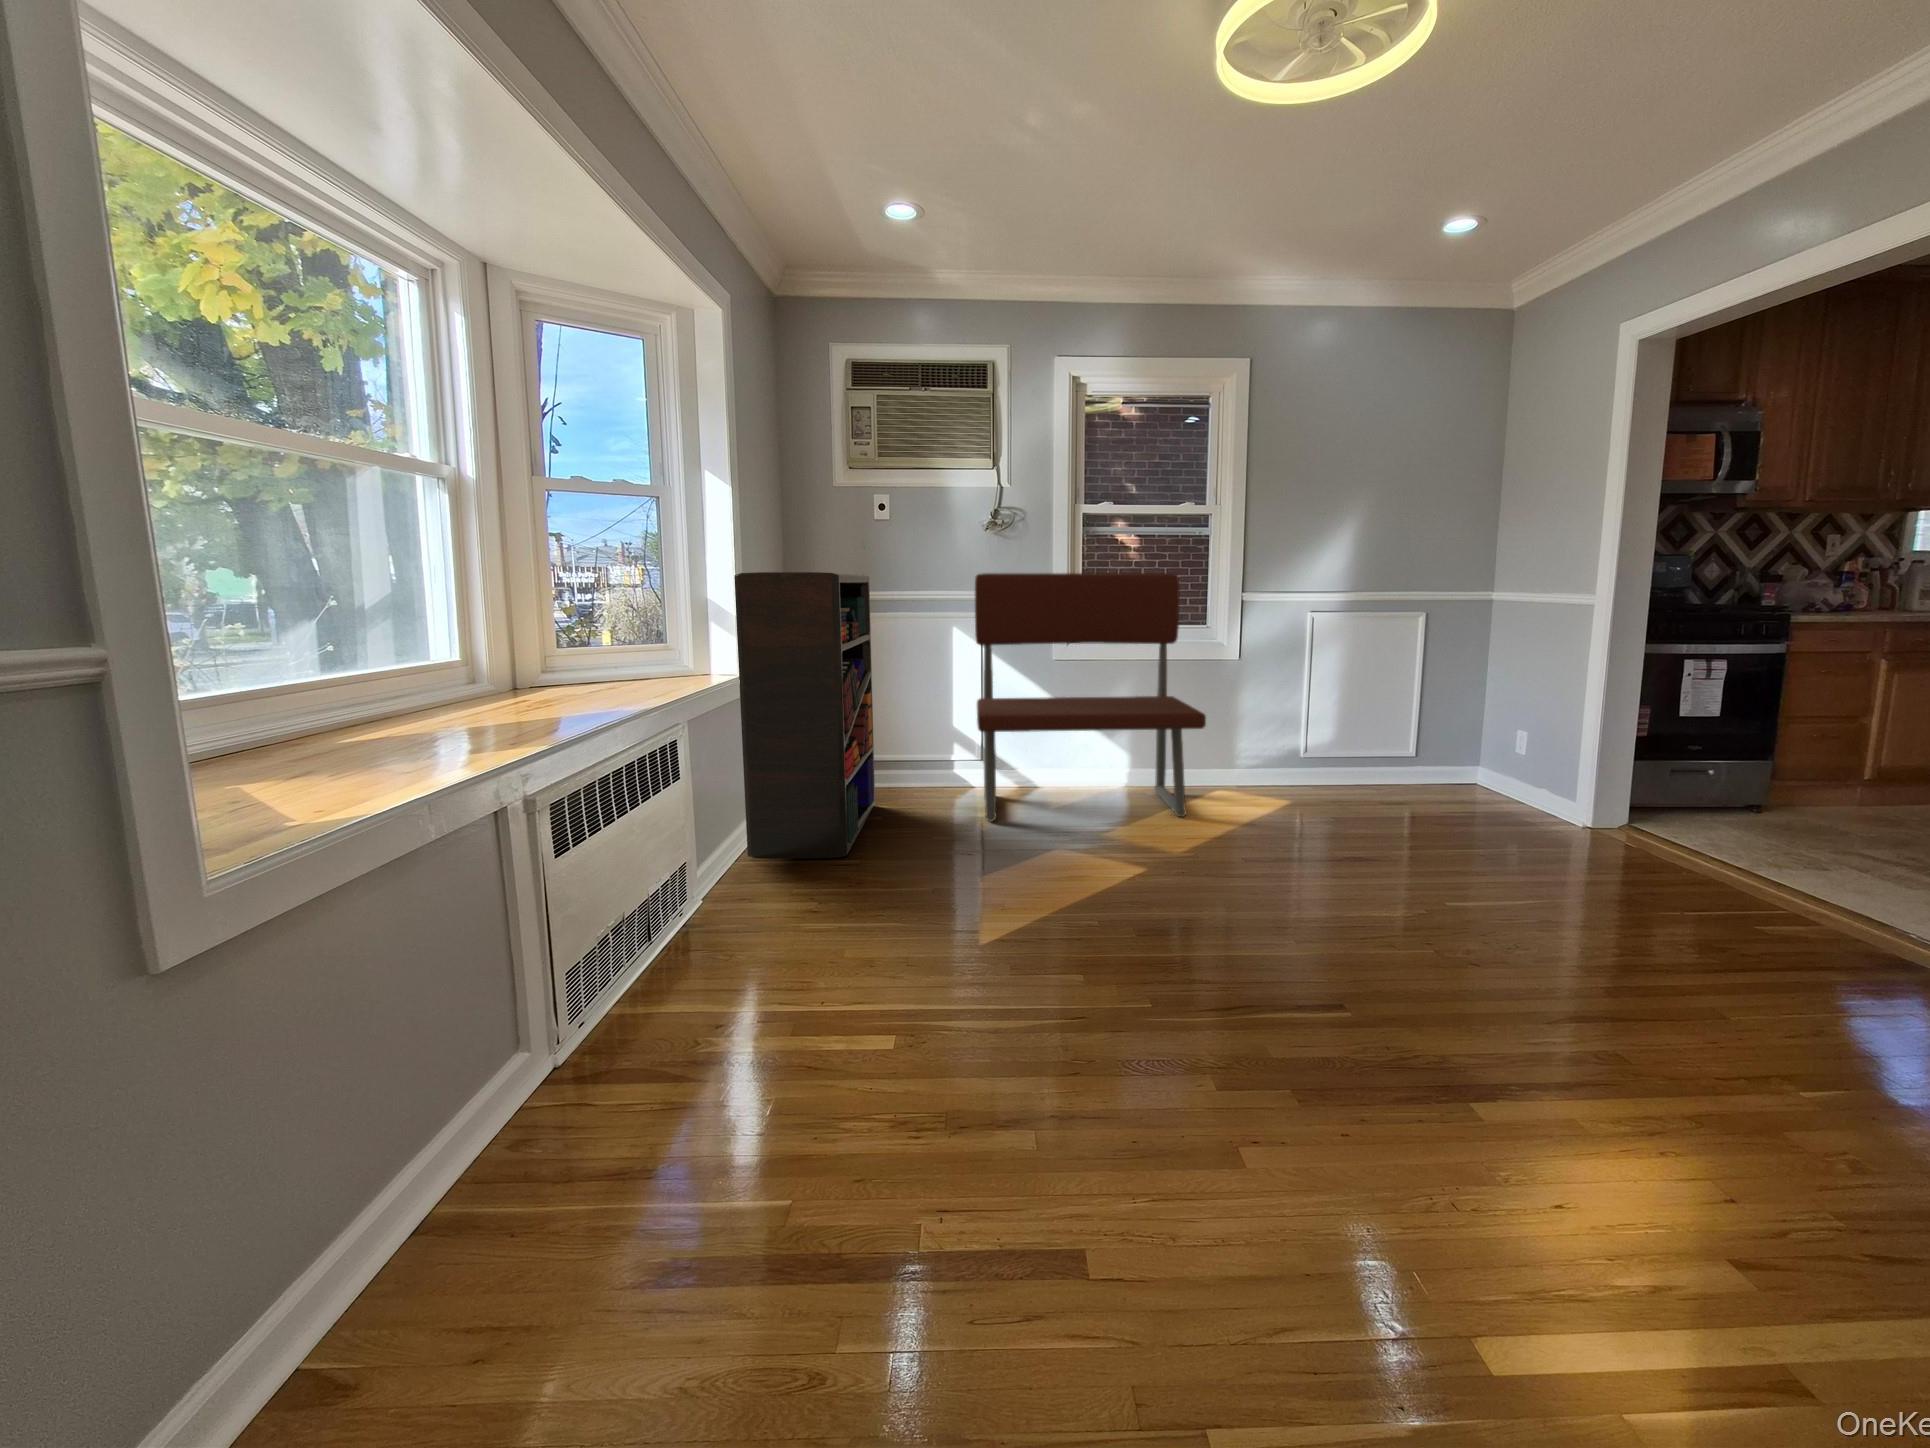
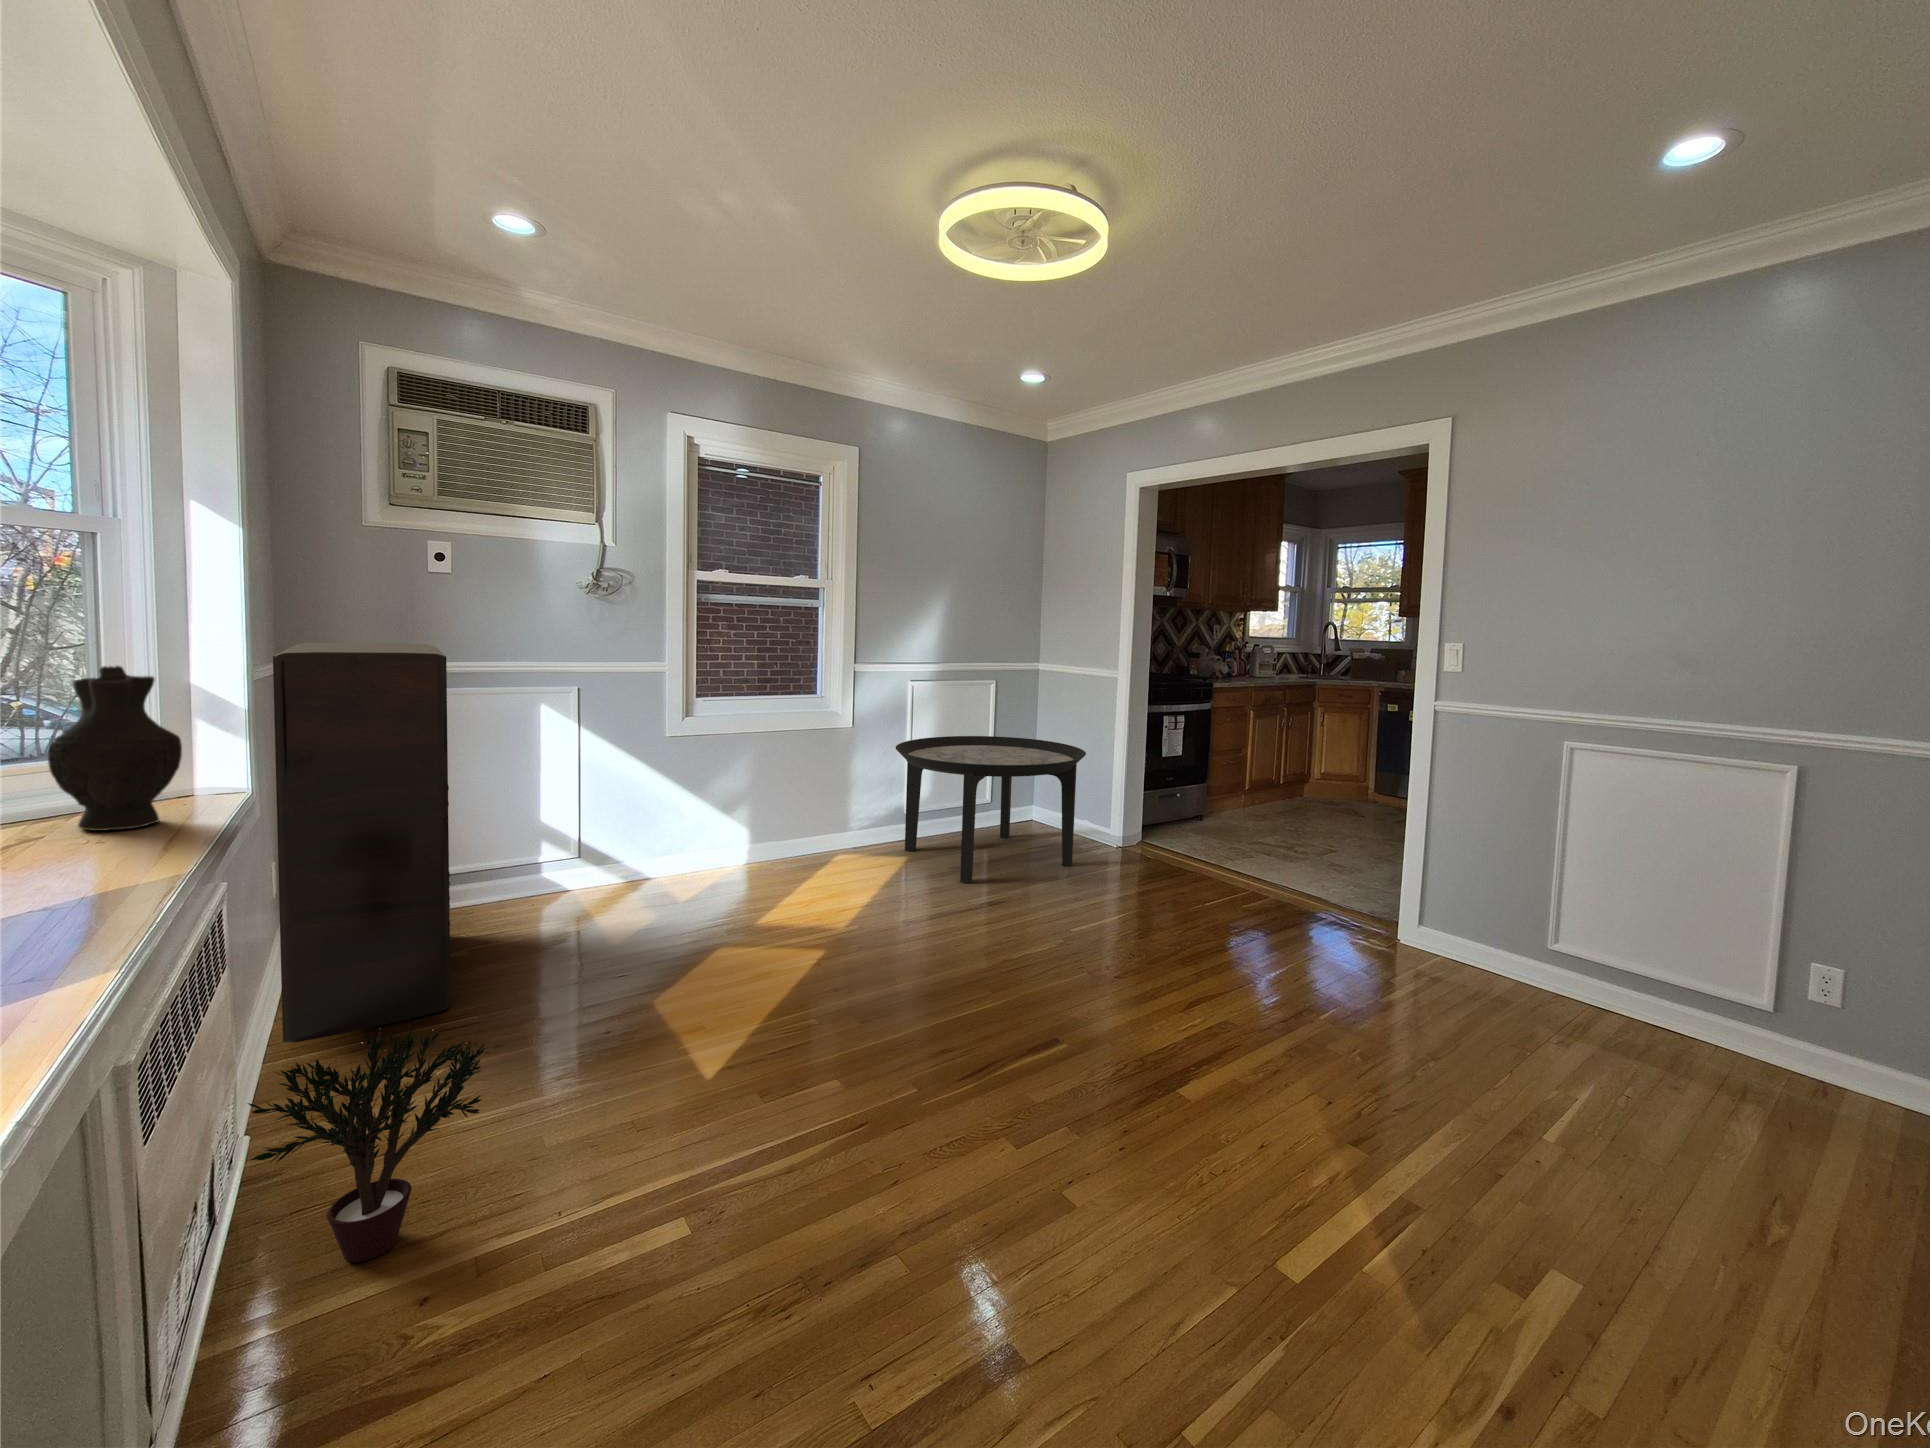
bench: present [975,573,1206,821] -> none [577,644,849,929]
decorative vase: none [599,579,666,686] -> present [48,666,182,831]
round table: none [1277,675,1529,839] -> present [896,736,1086,883]
potted plant: none [610,843,787,1012] -> present [248,1030,485,1262]

